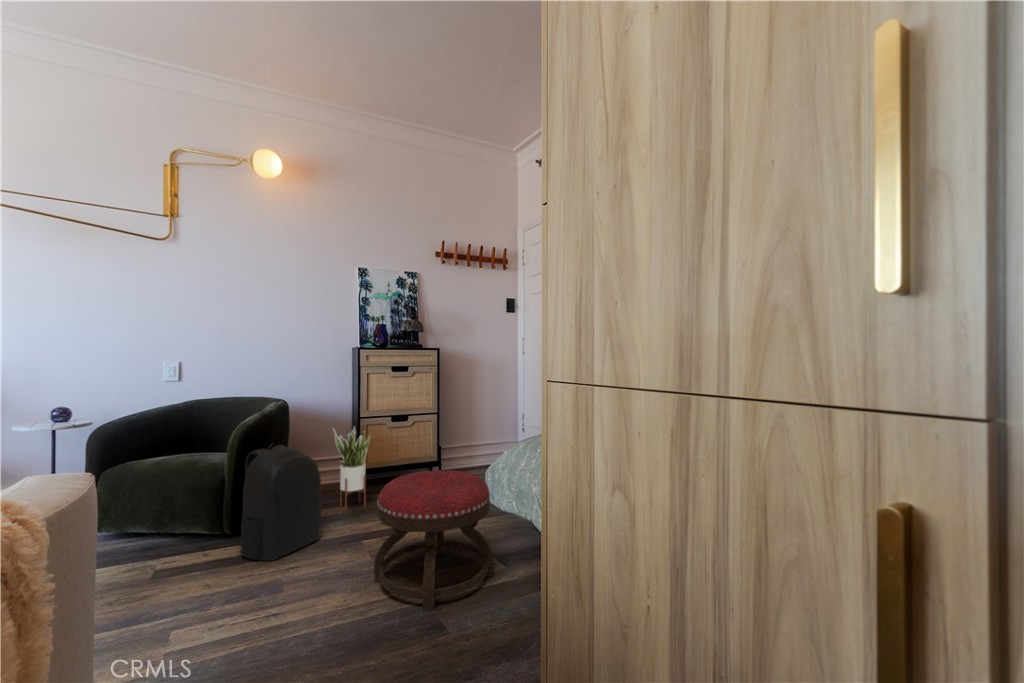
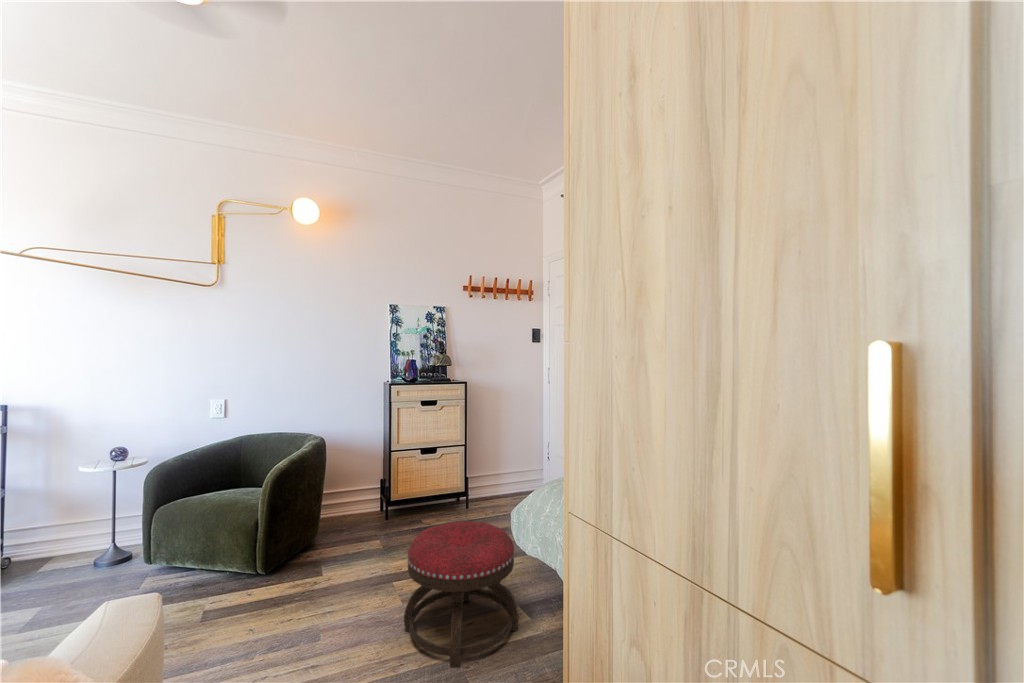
potted plant: present [333,427,370,511] -> none [365,465,400,548]
backpack: present [239,445,321,561] -> none [279,488,354,604]

